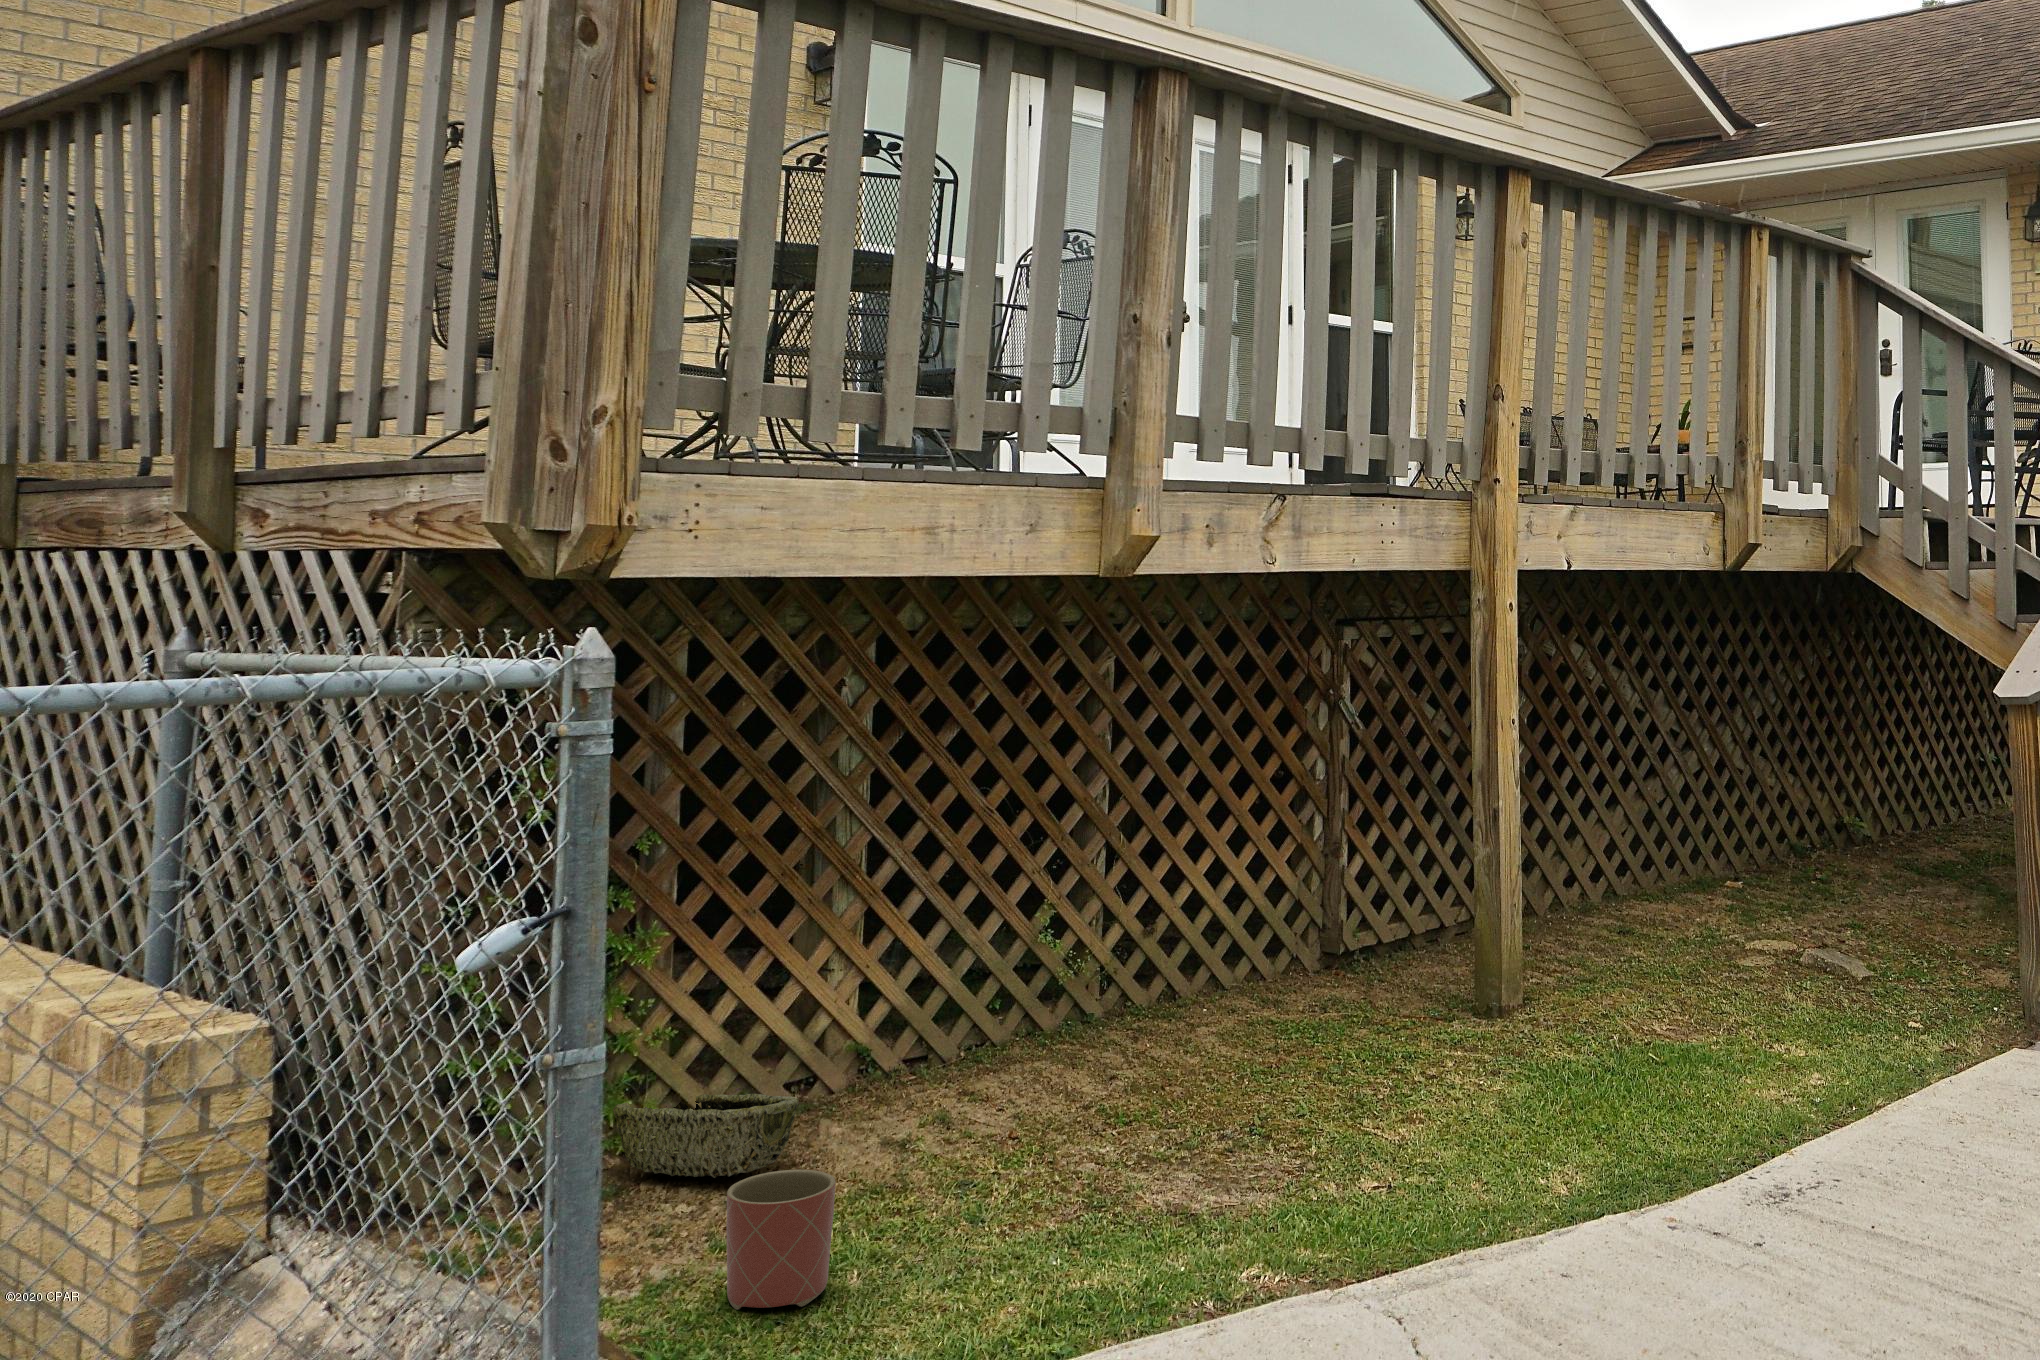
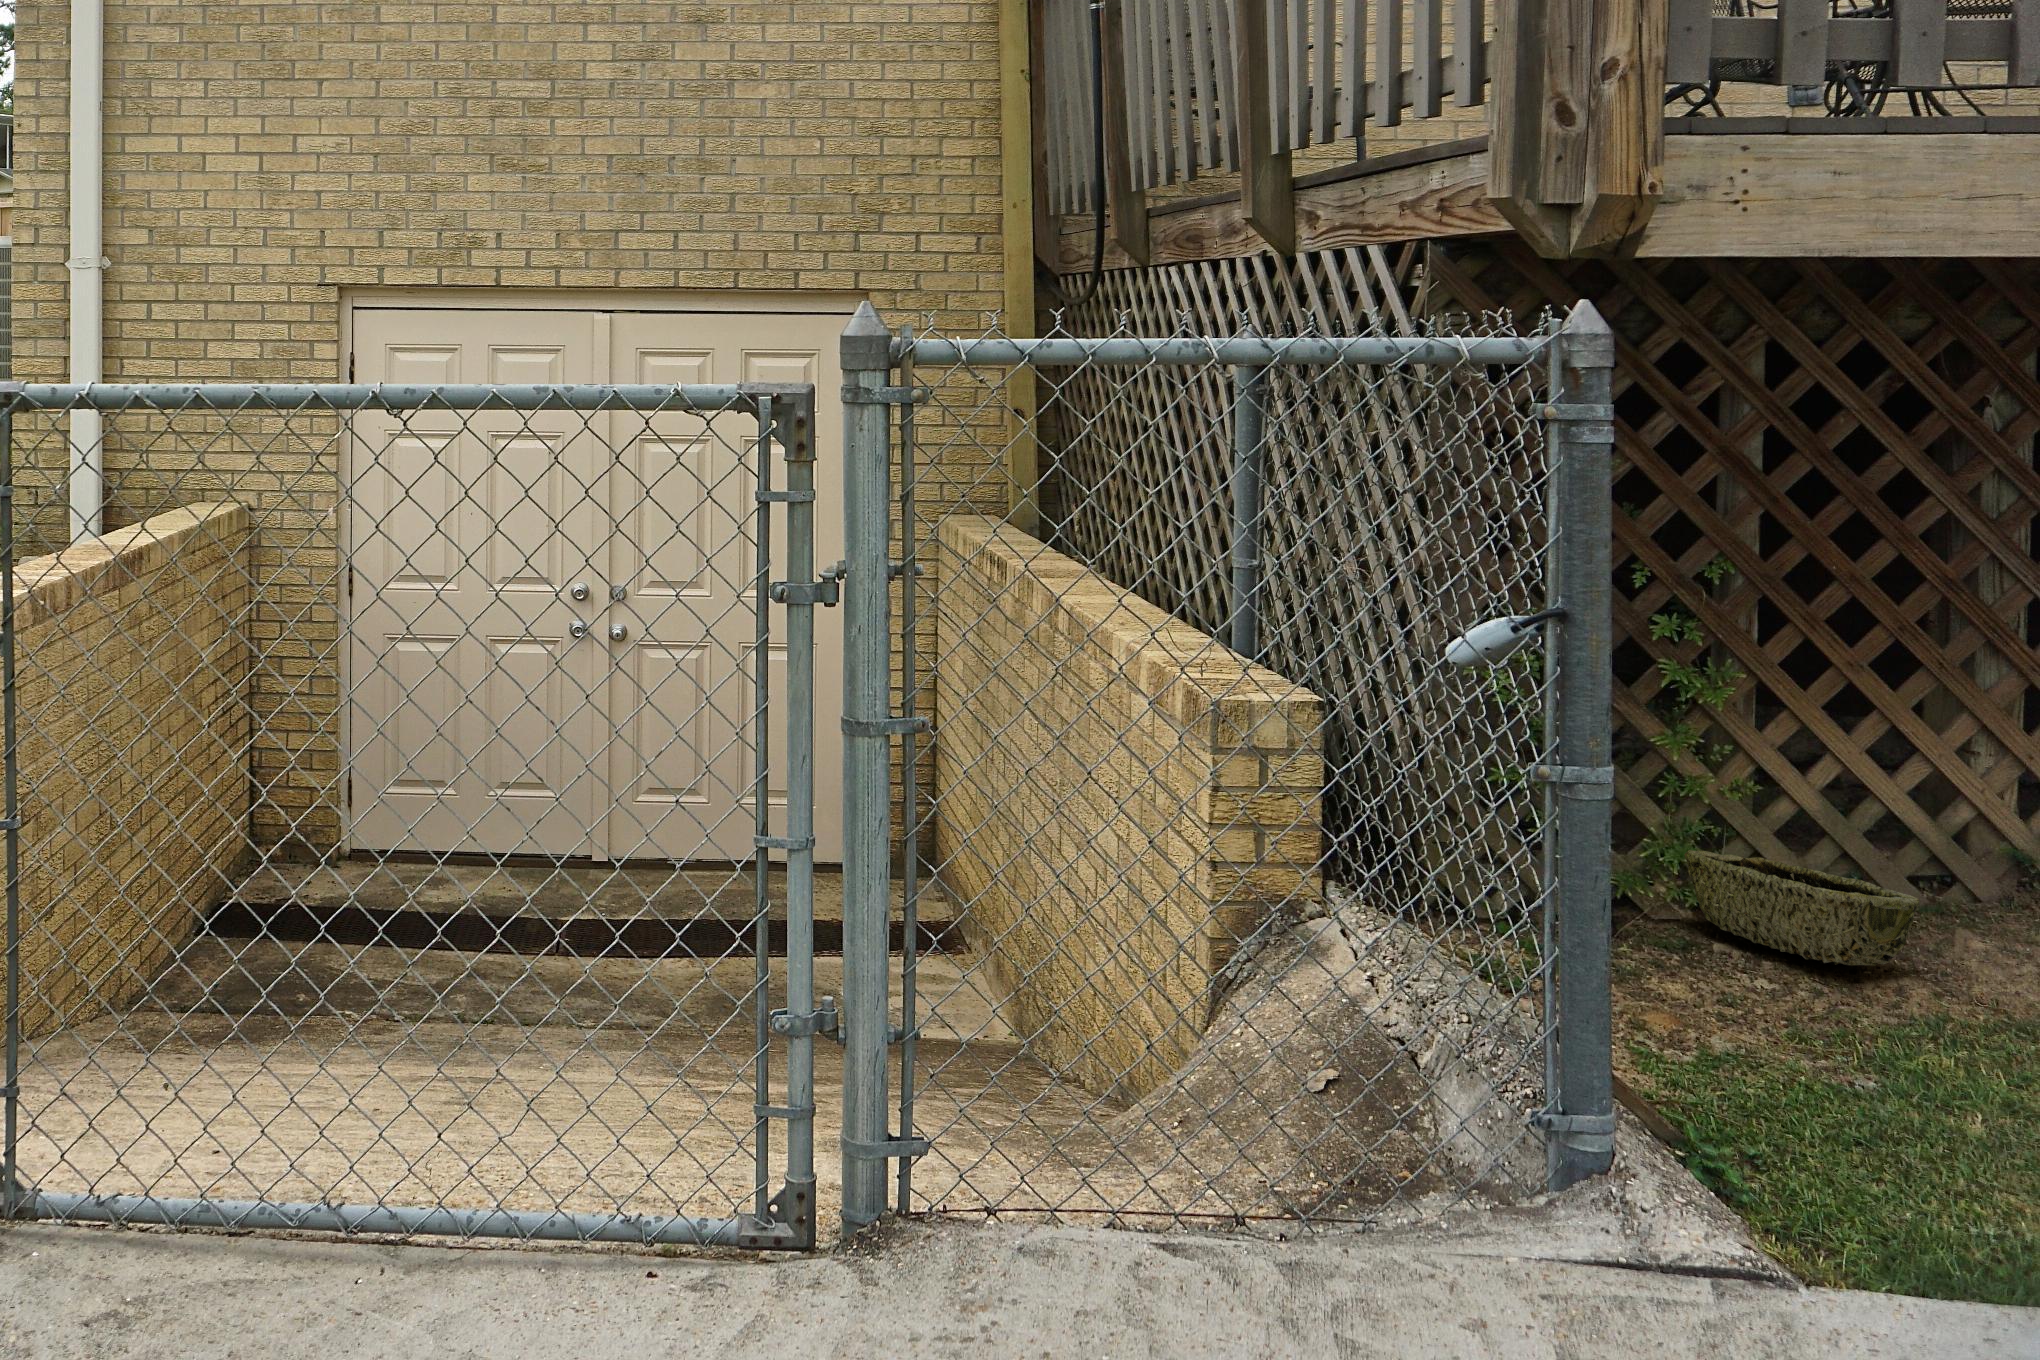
planter: present [727,1170,836,1310] -> none [1802,966,1951,1134]

